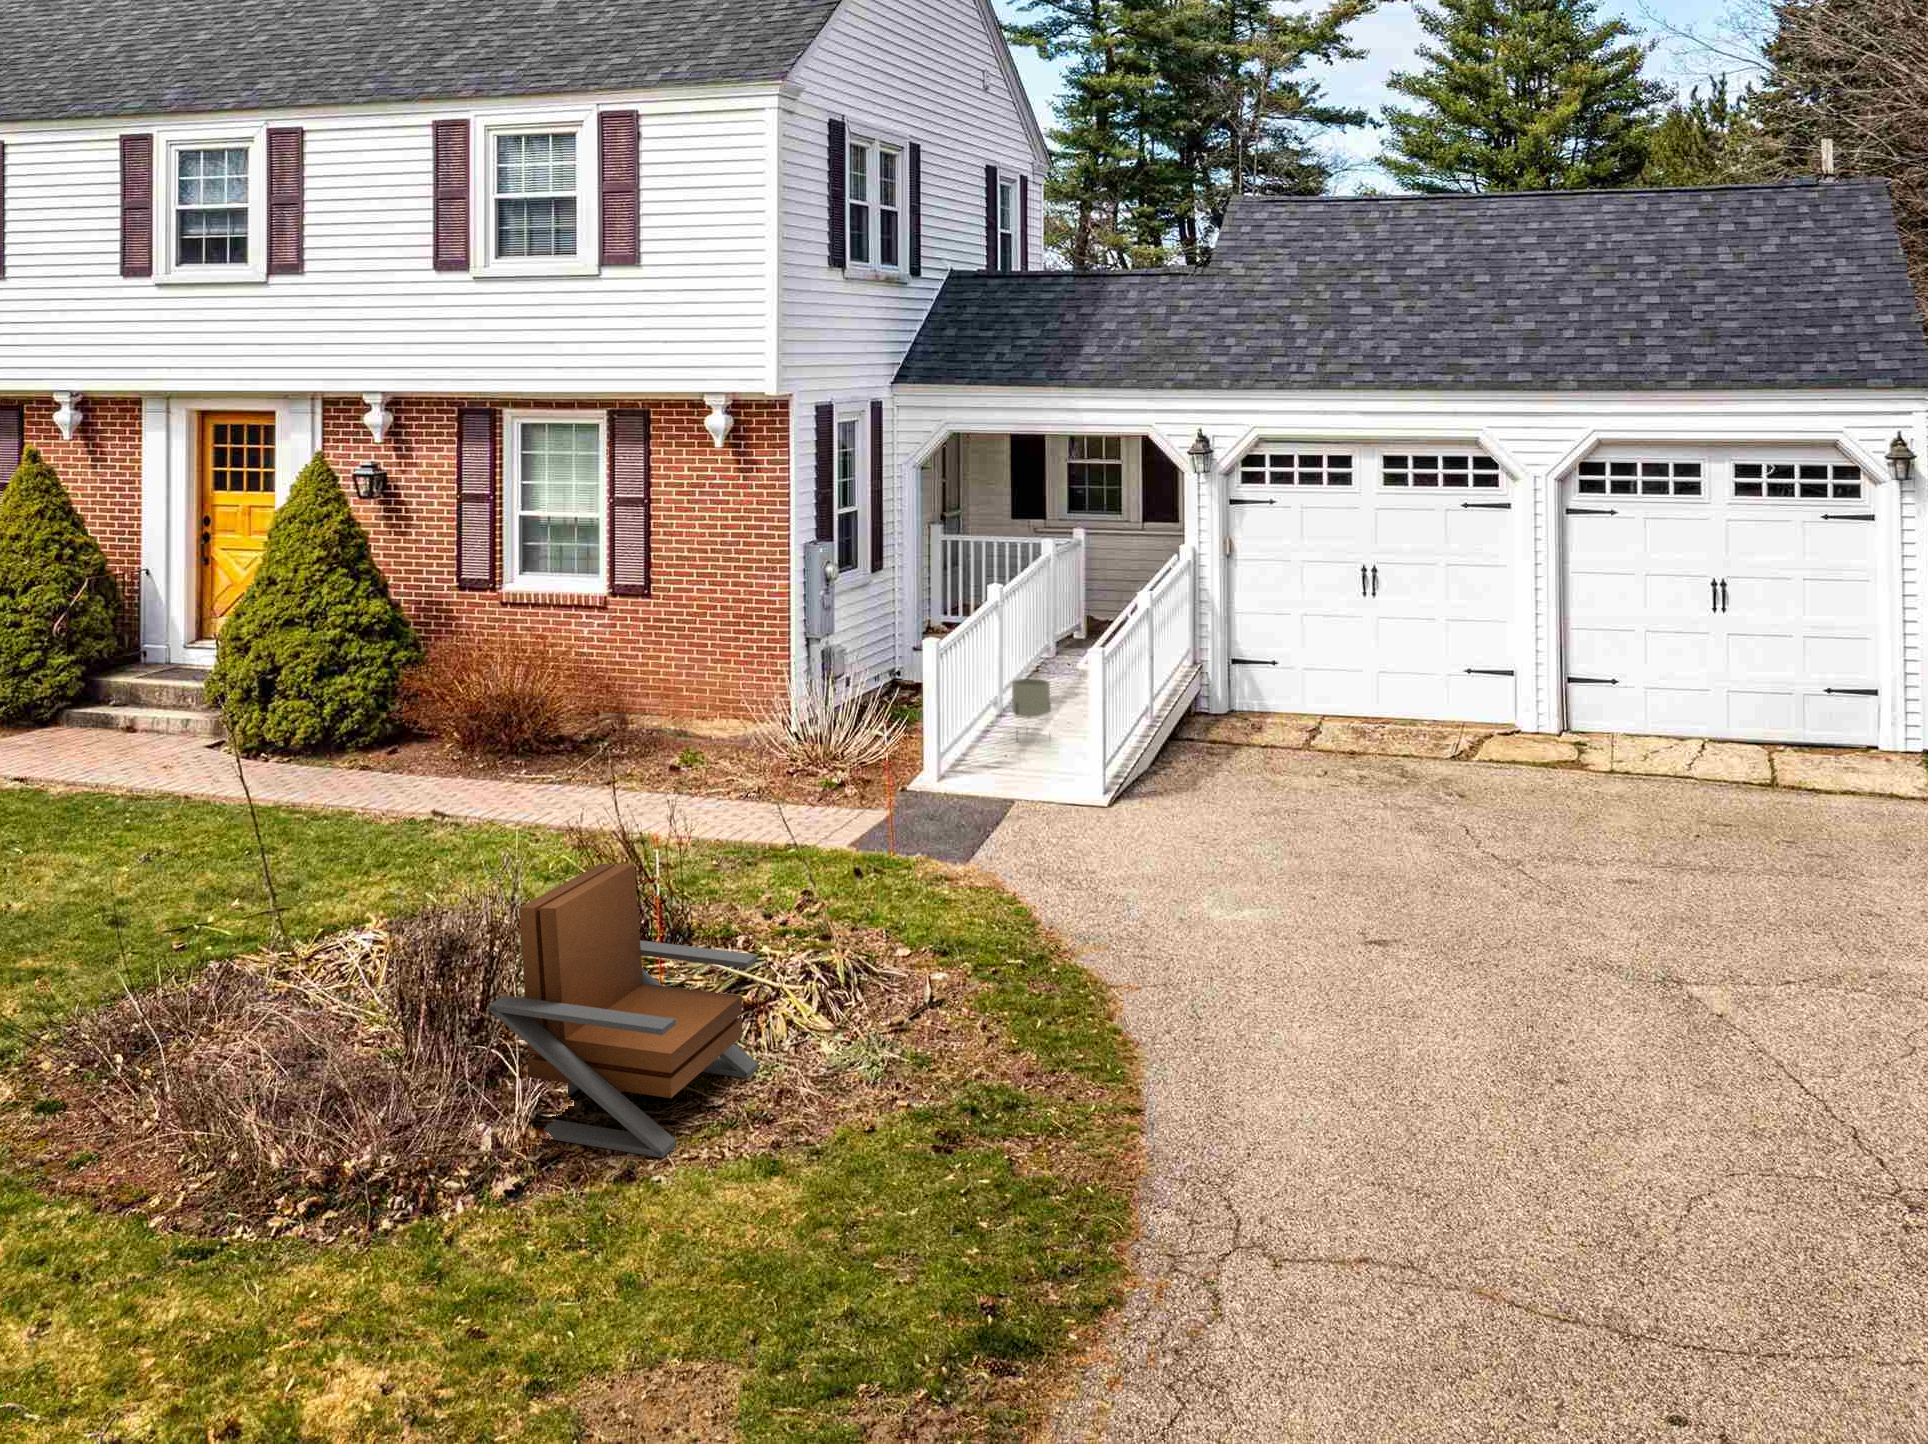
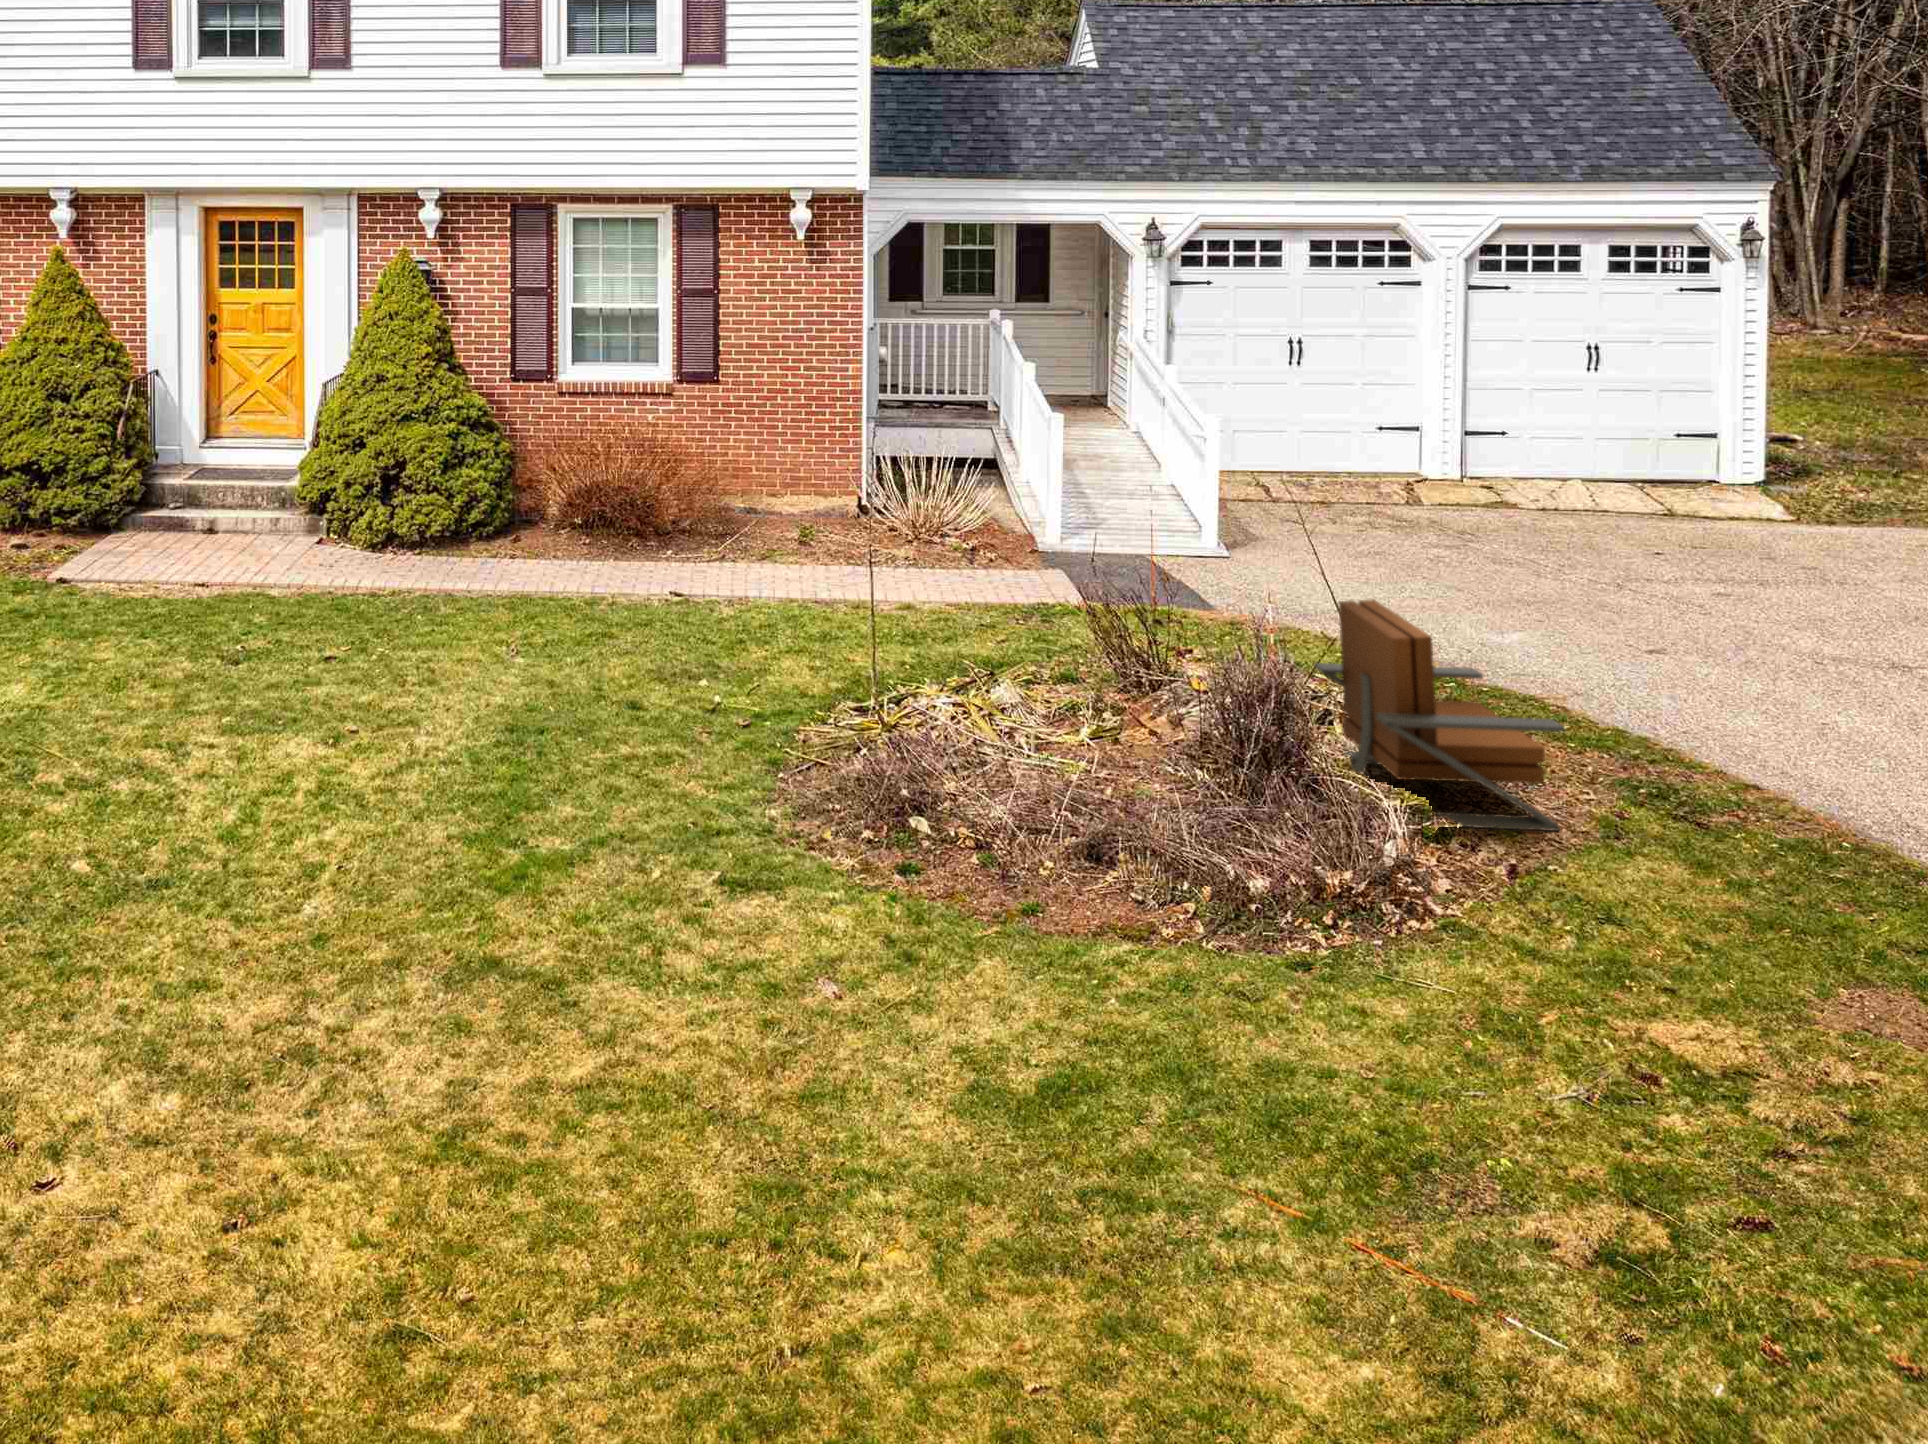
planter: present [1012,679,1051,718] -> none [1052,443,1088,498]

